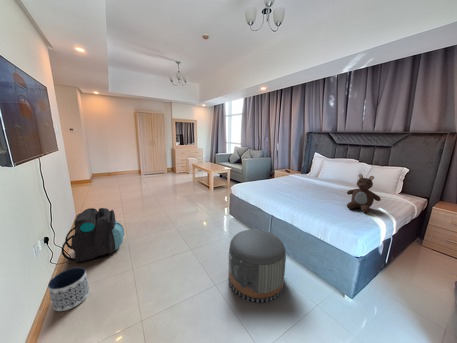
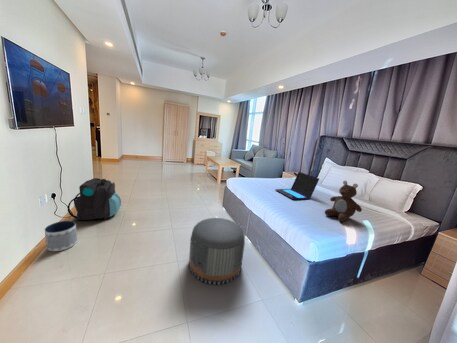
laptop: none [286,170,328,198] -> present [276,172,319,200]

